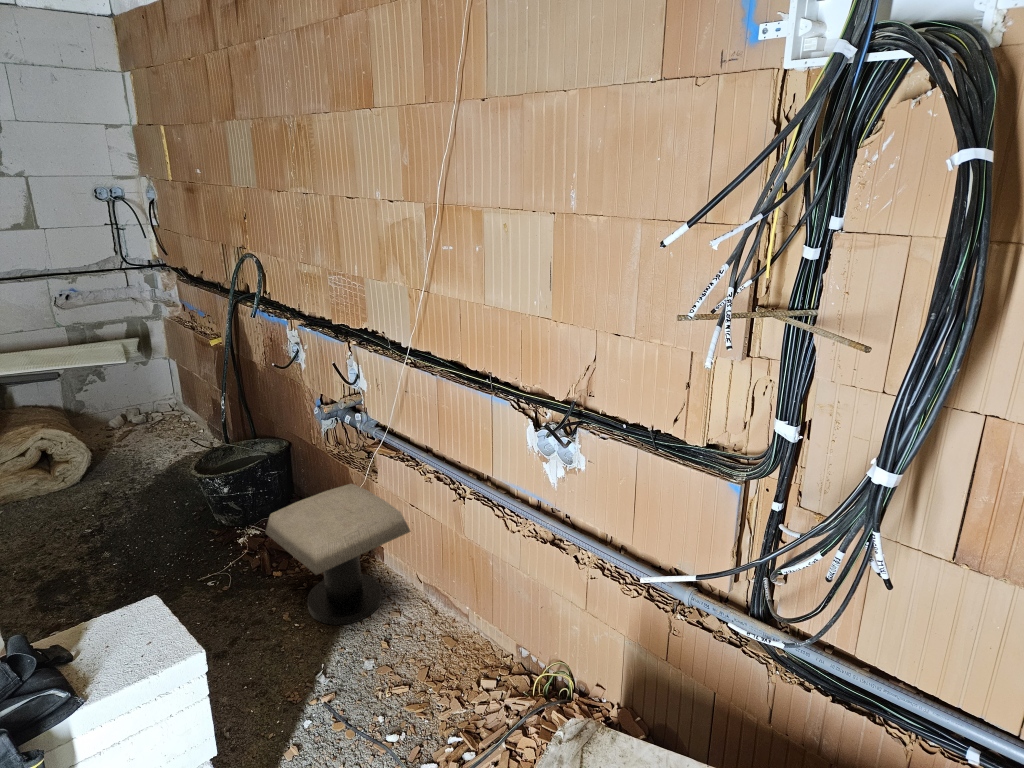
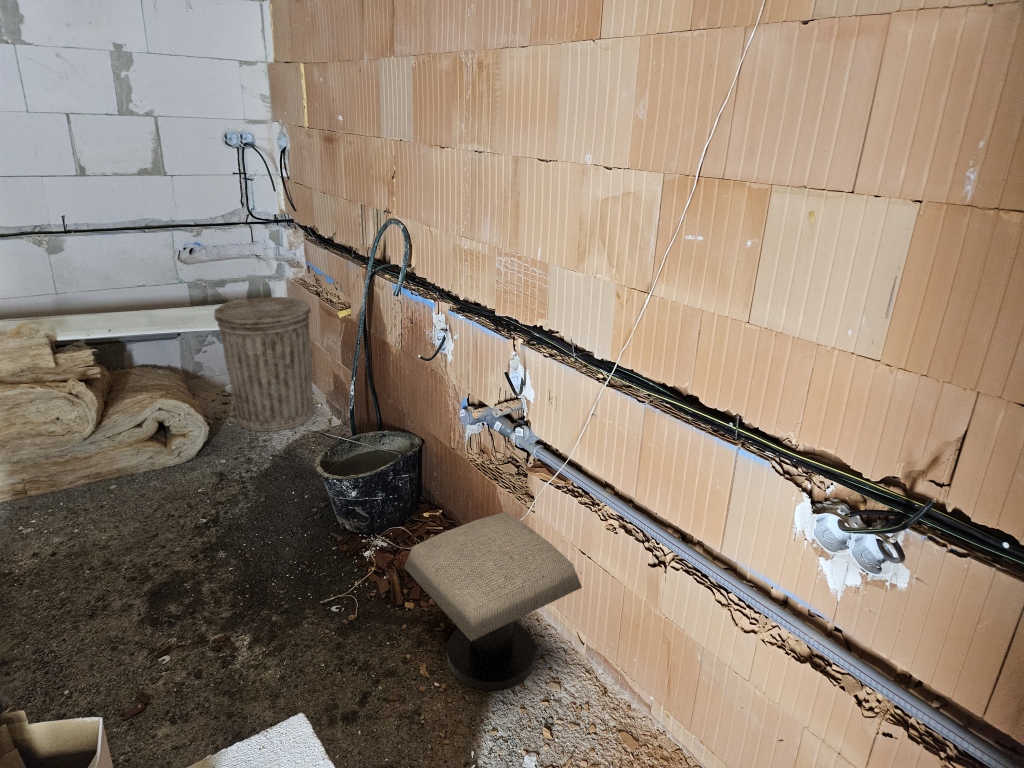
trash can: none [92,333,196,456] -> present [214,297,314,431]

